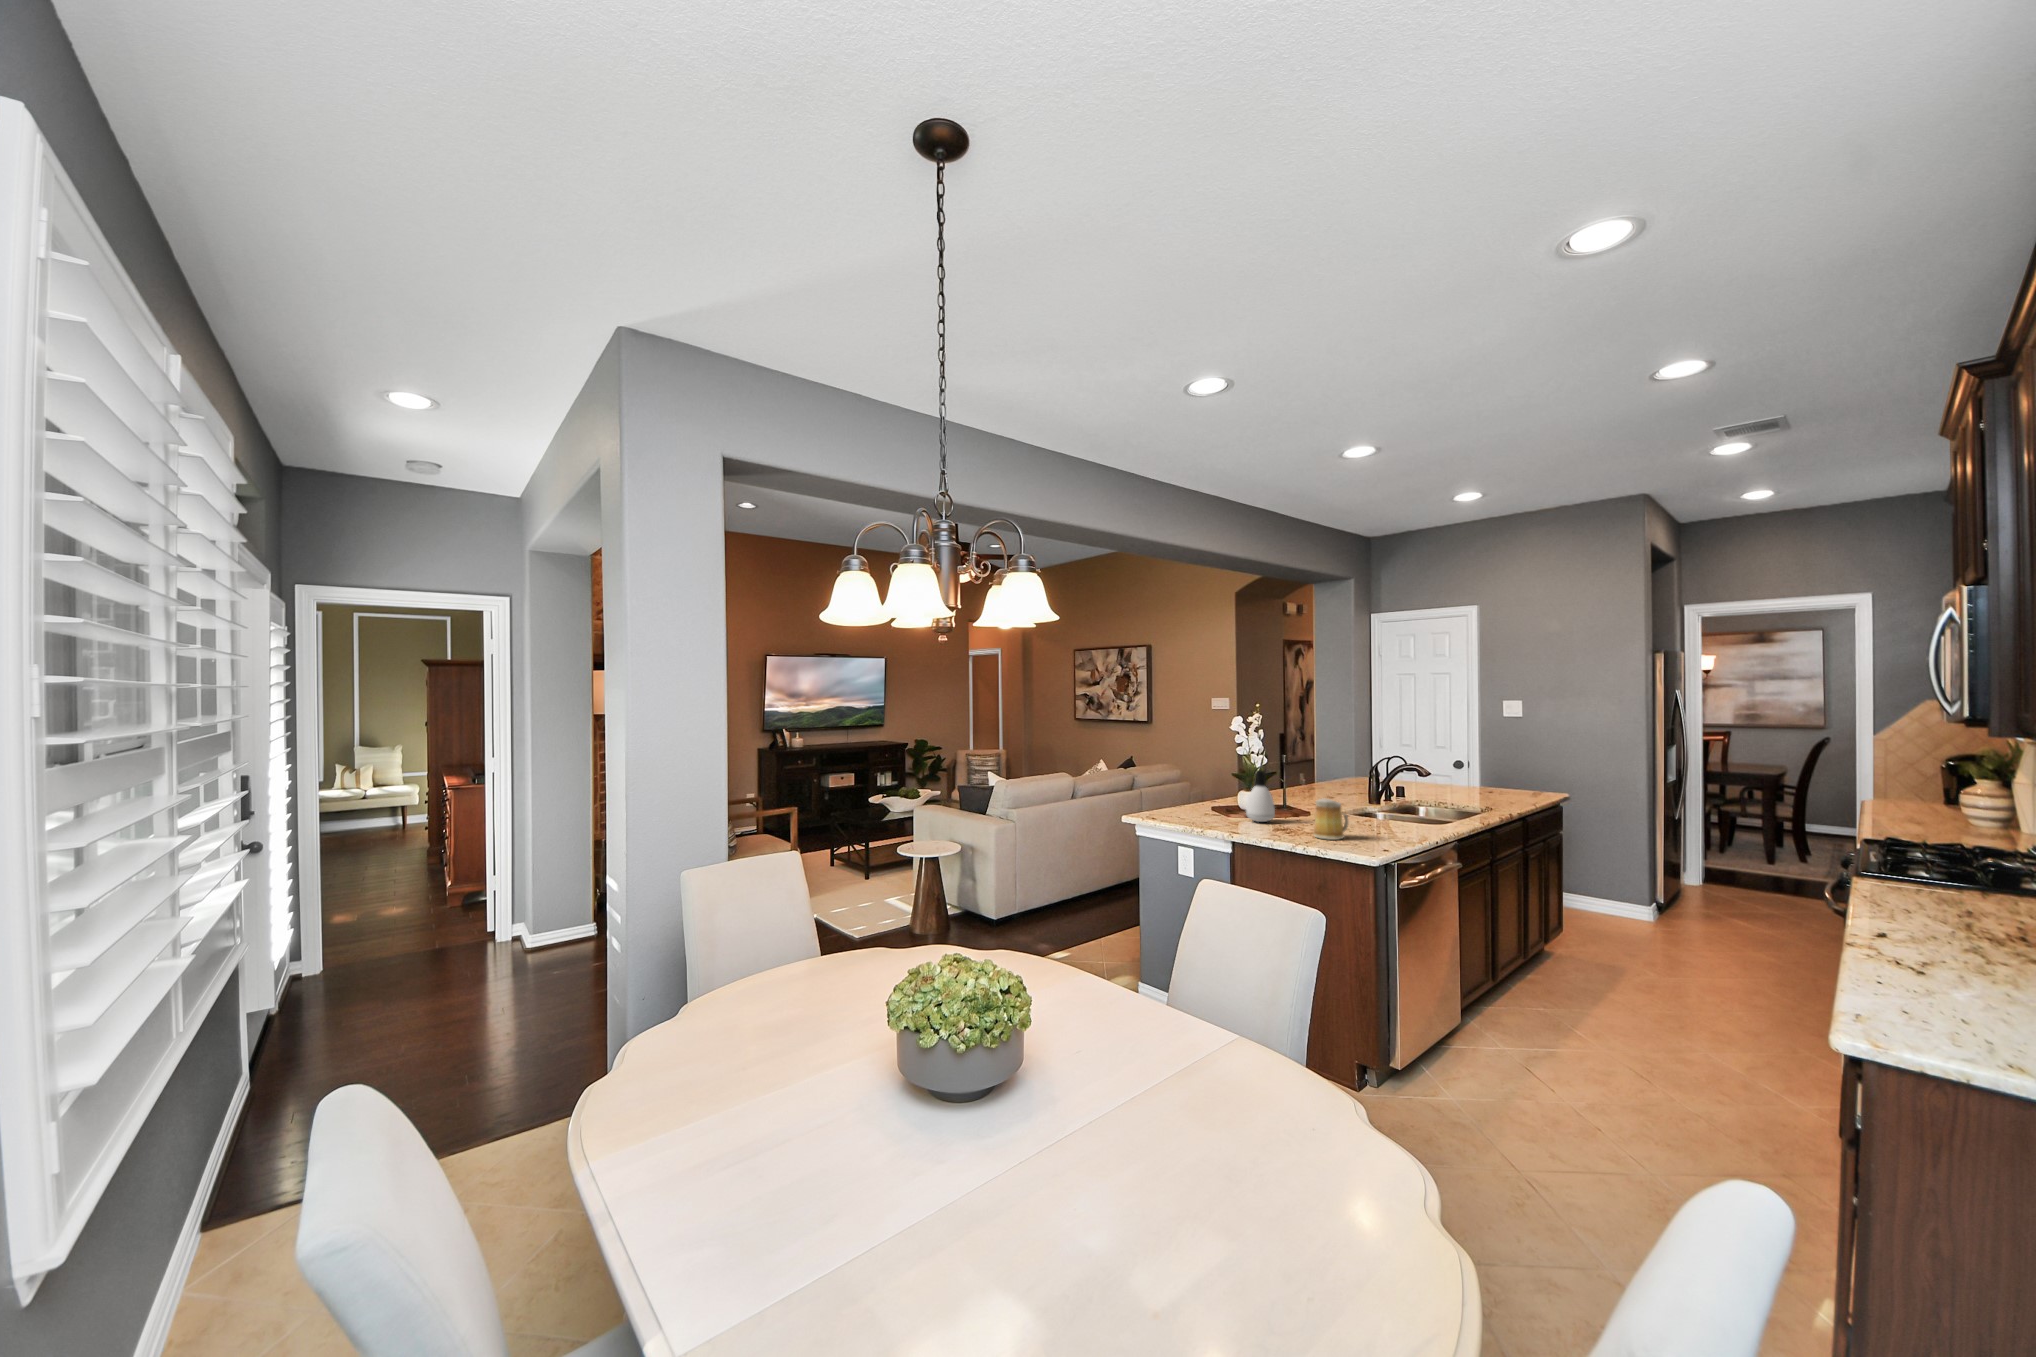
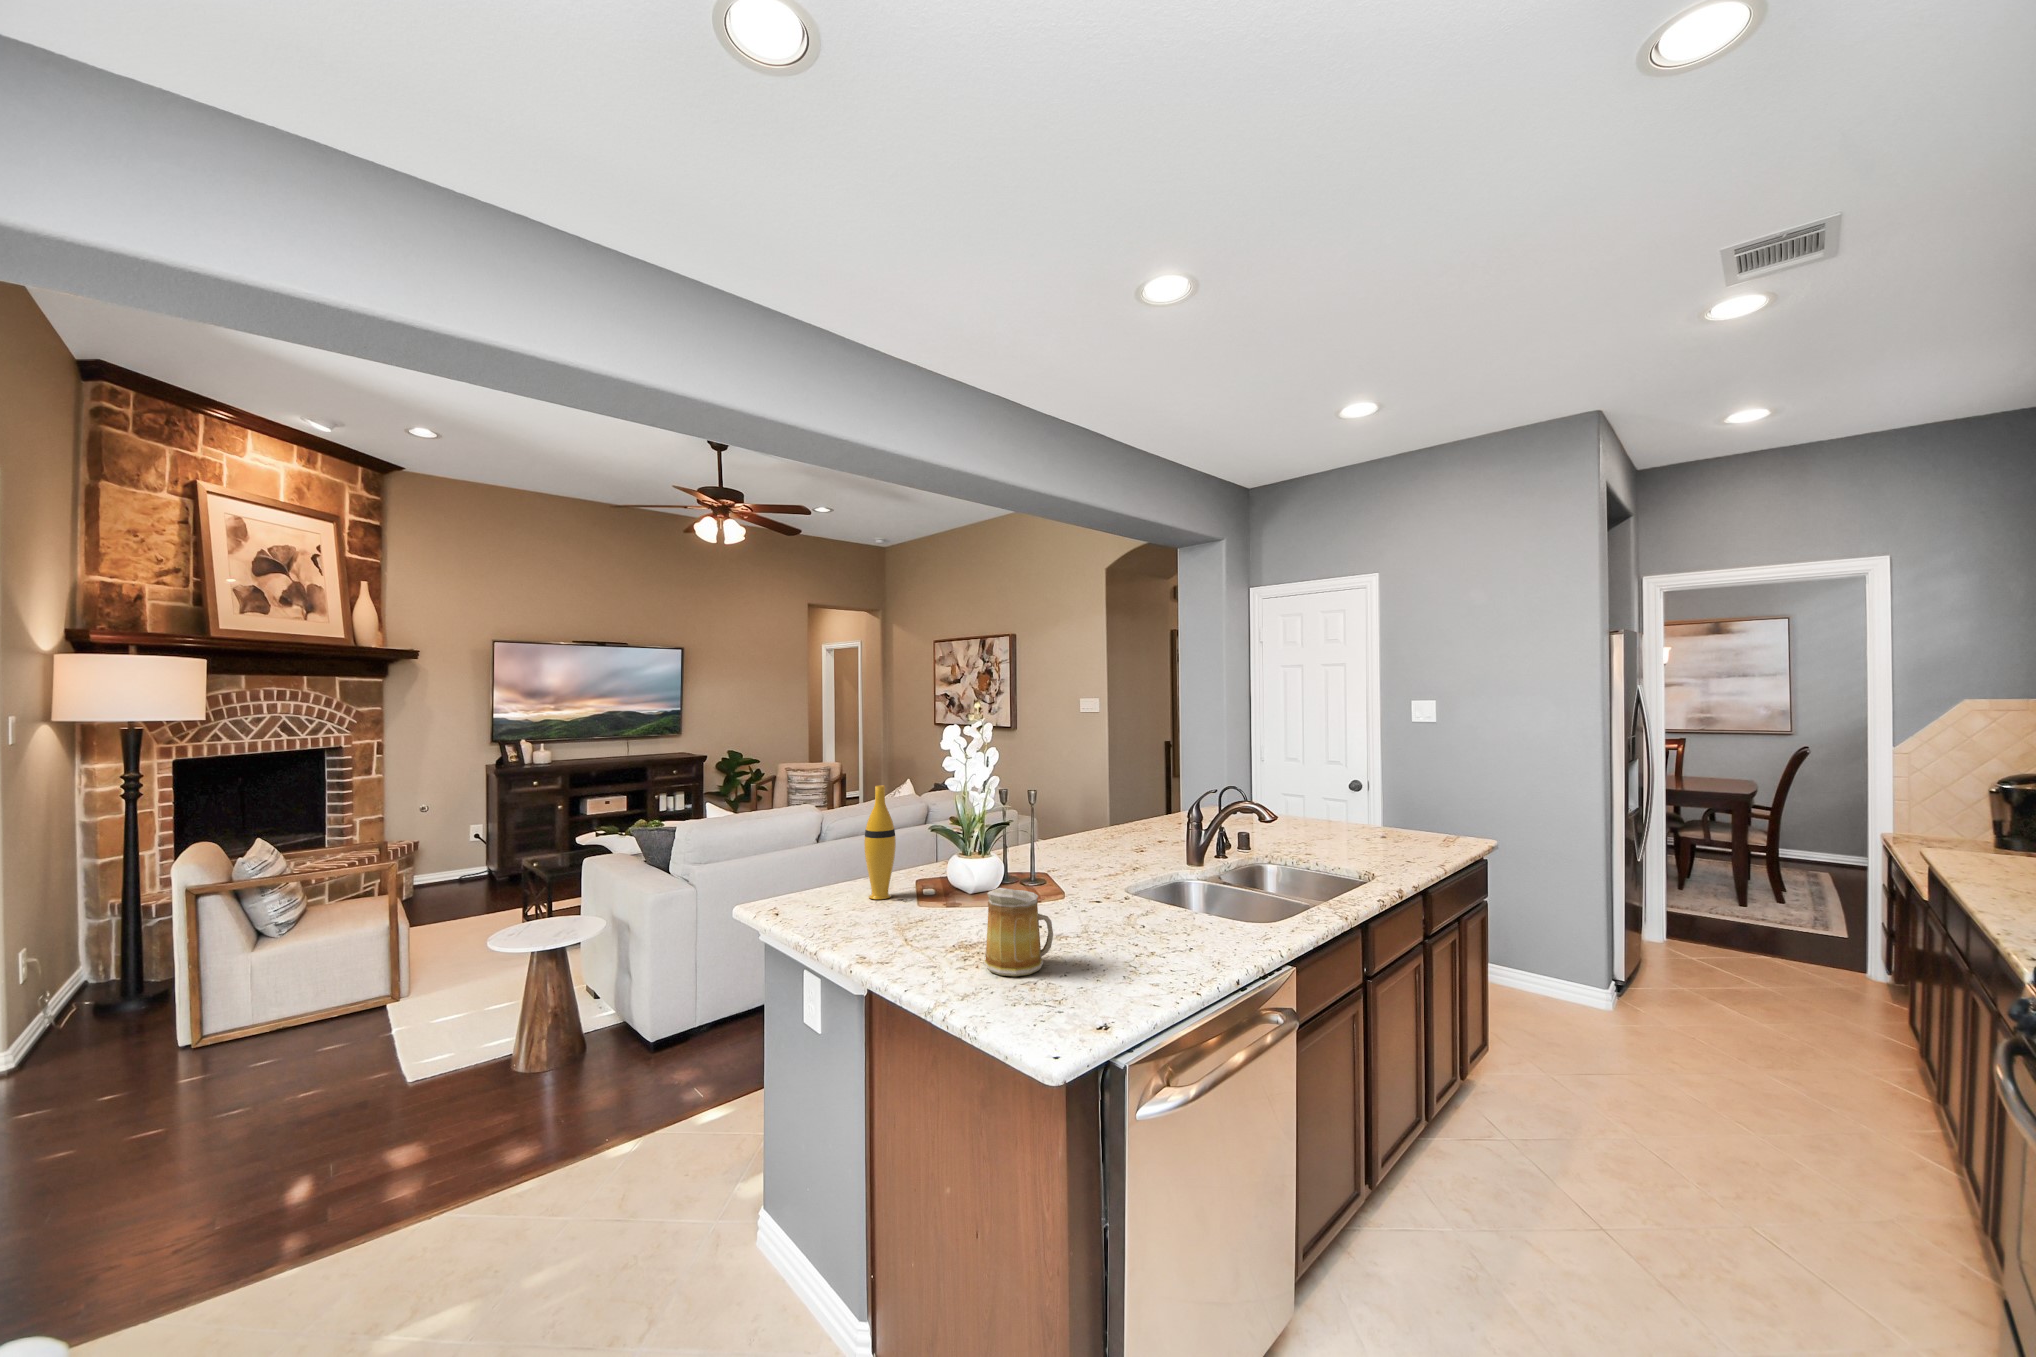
vase: none [1202,754,1220,818] -> present [864,785,896,900]
soap dispenser: present [1246,770,1275,822] -> none [922,817,972,913]

